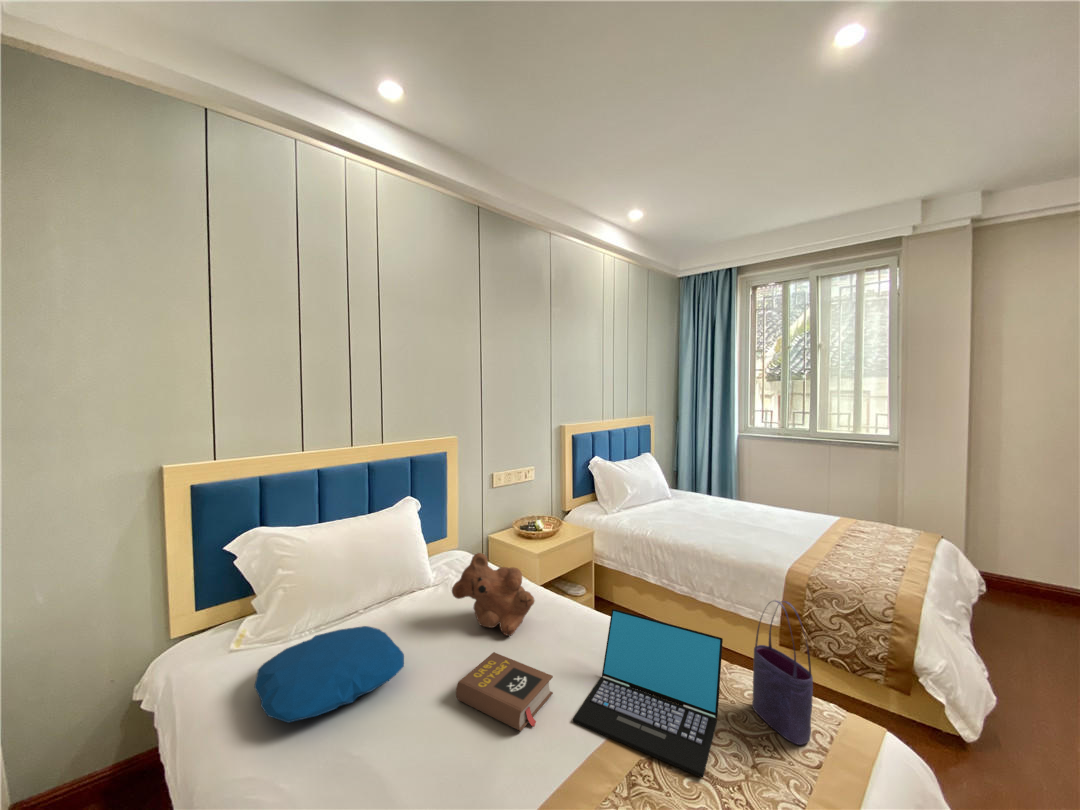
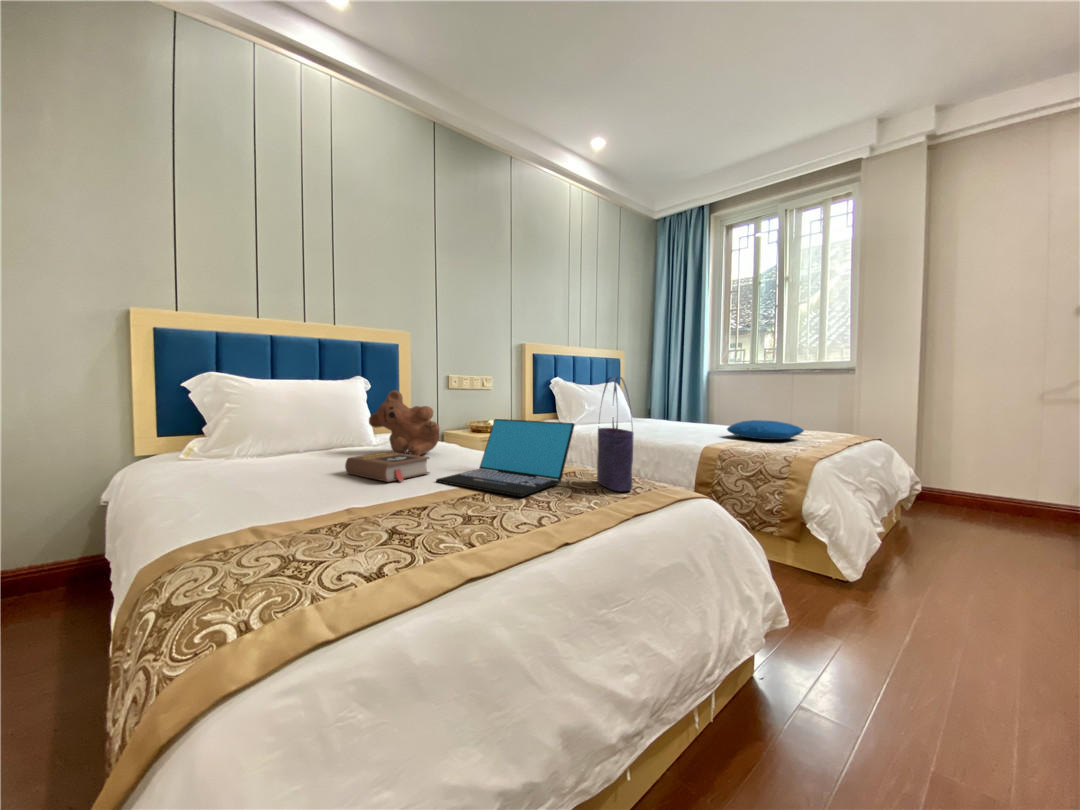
pillow: present [255,626,404,723] -> present [727,420,804,440]

